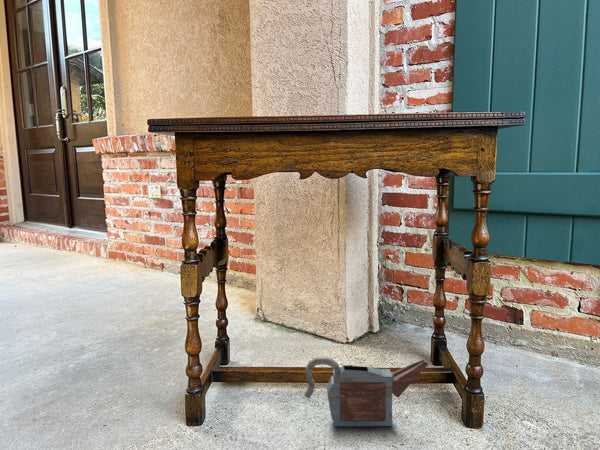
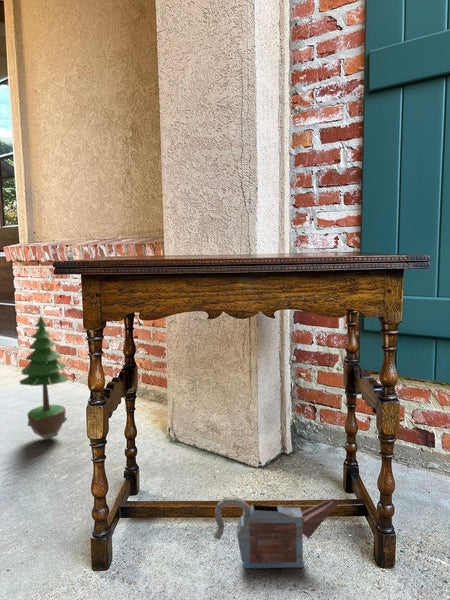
potted tree: none [111,195,159,319] -> present [20,316,68,440]

